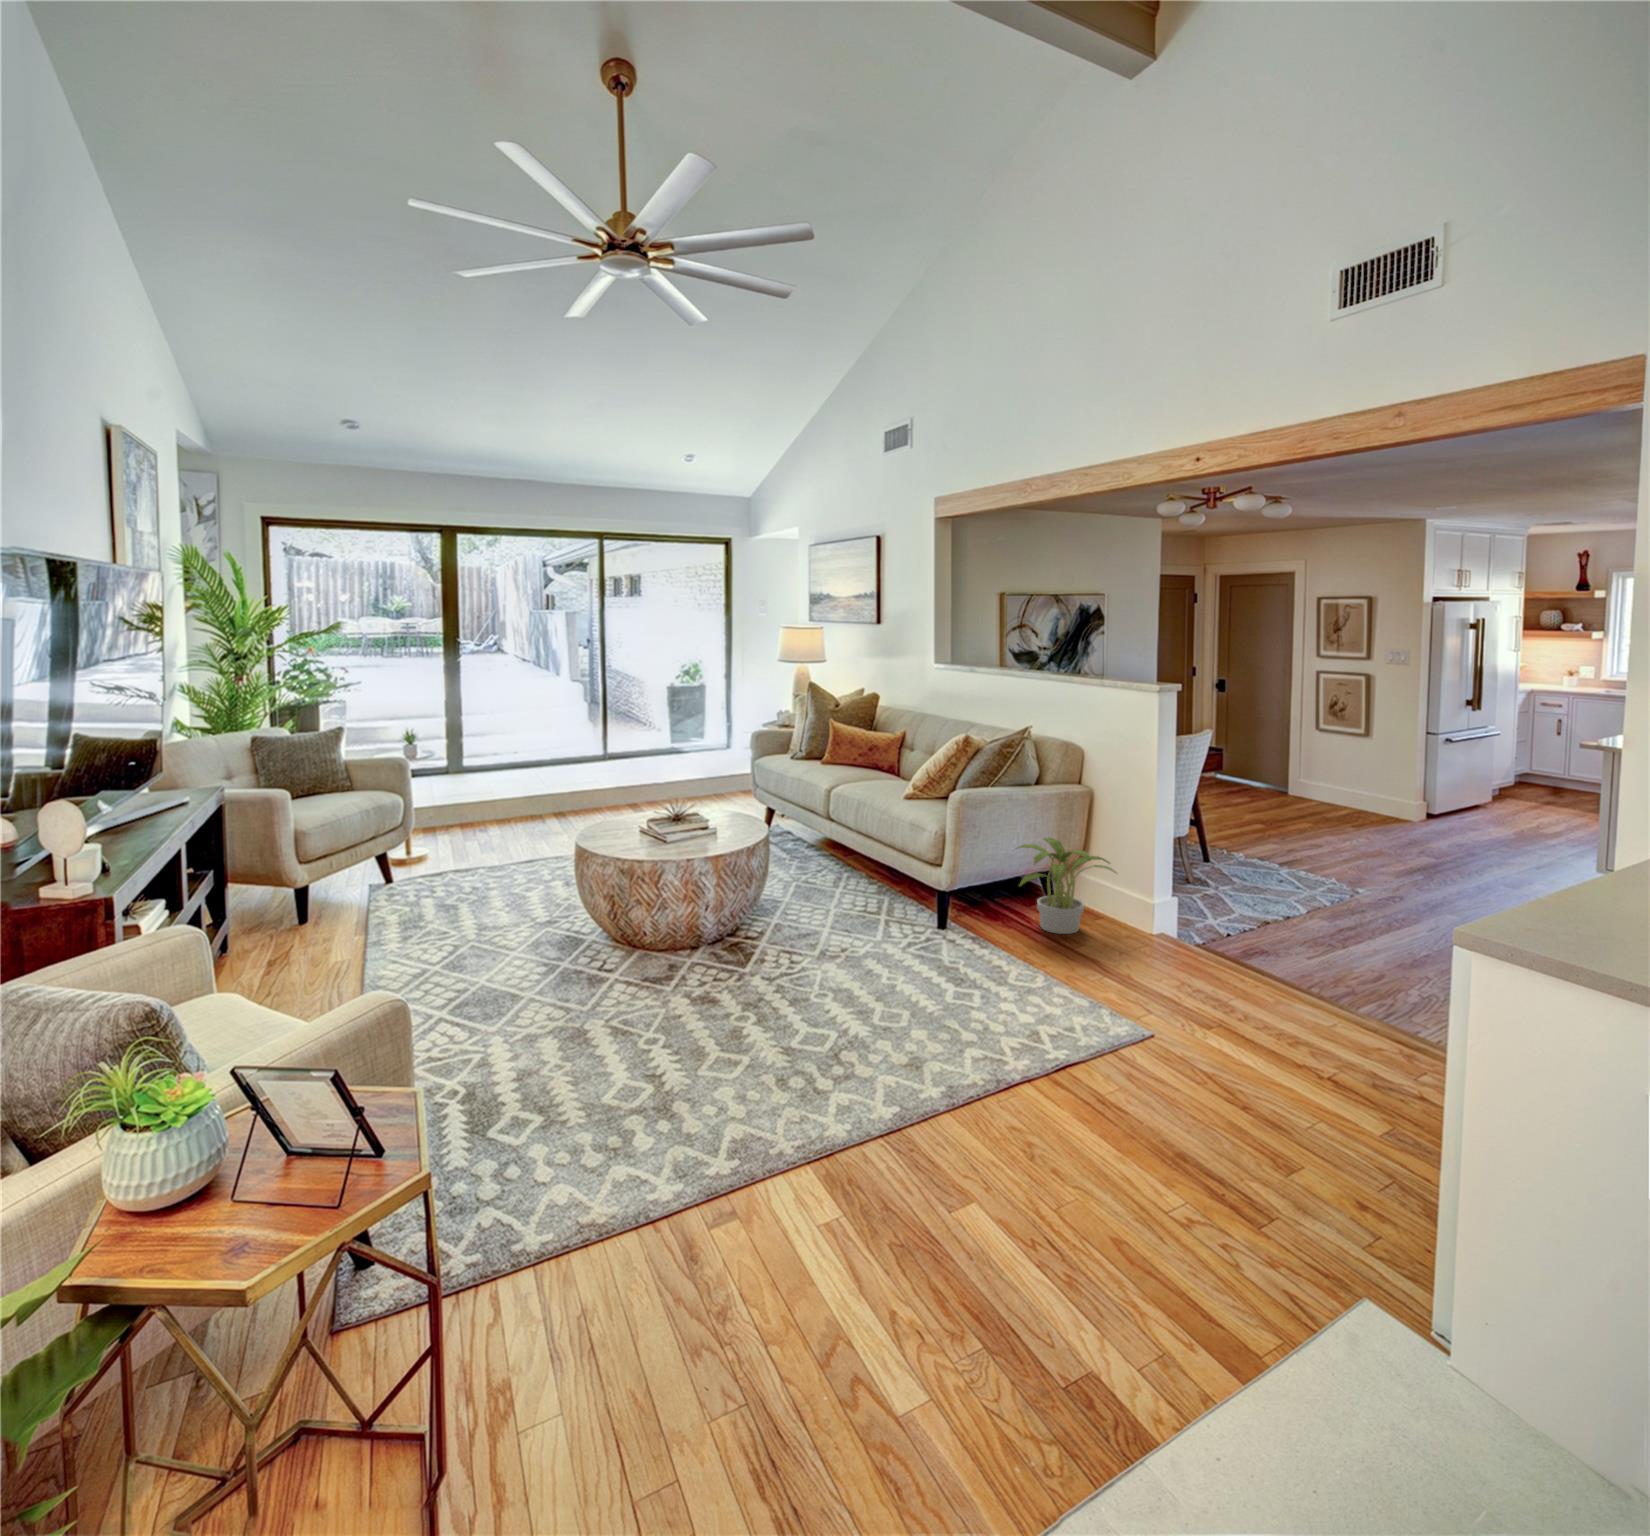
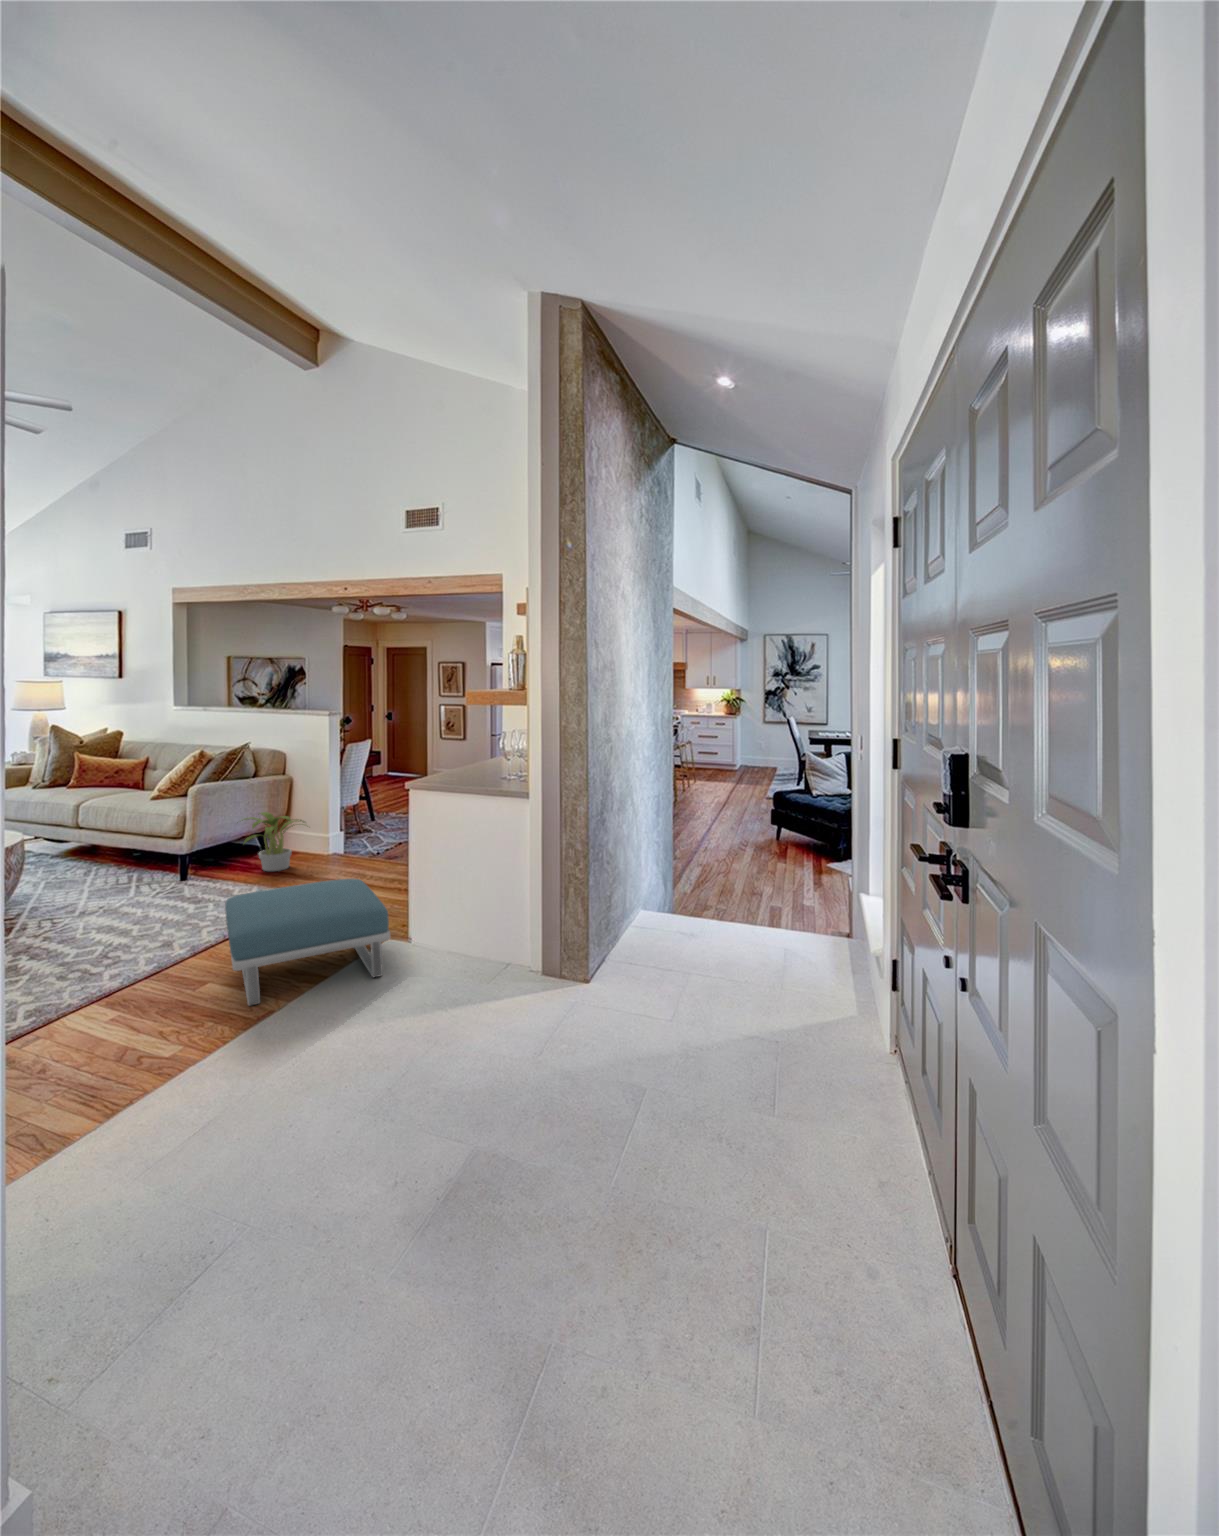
footstool: none [1010,1010,1323,1265] -> present [225,878,390,1006]

